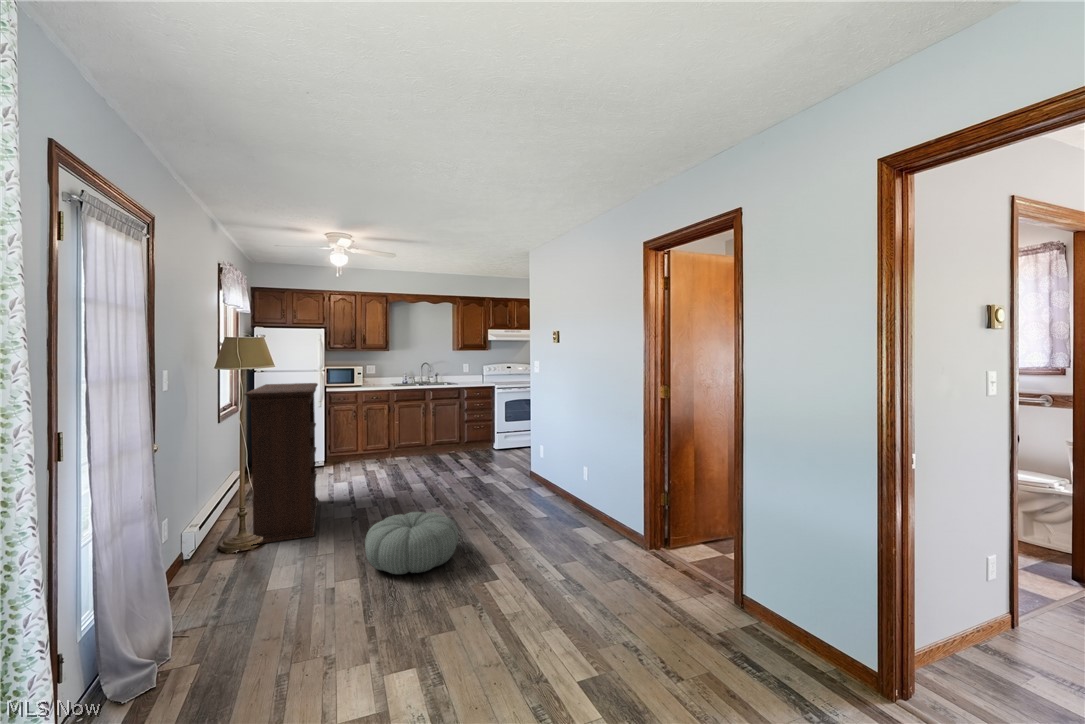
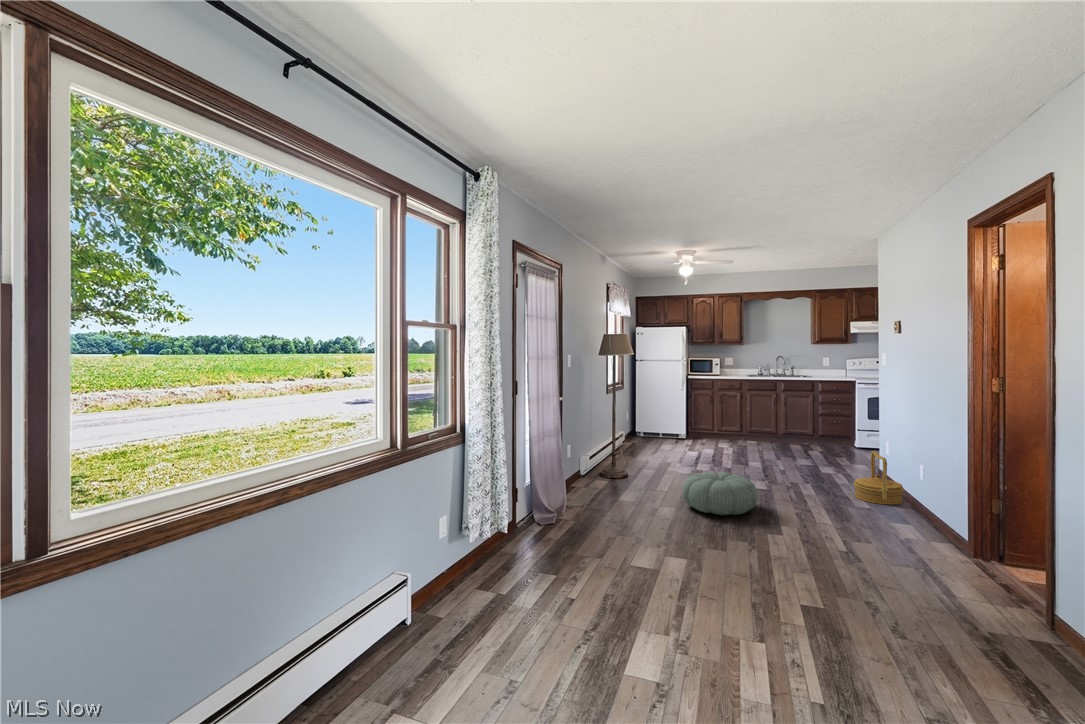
bookshelf: present [245,383,318,544] -> none [615,370,671,480]
woven basket: none [528,458,568,510] -> present [854,451,904,505]

